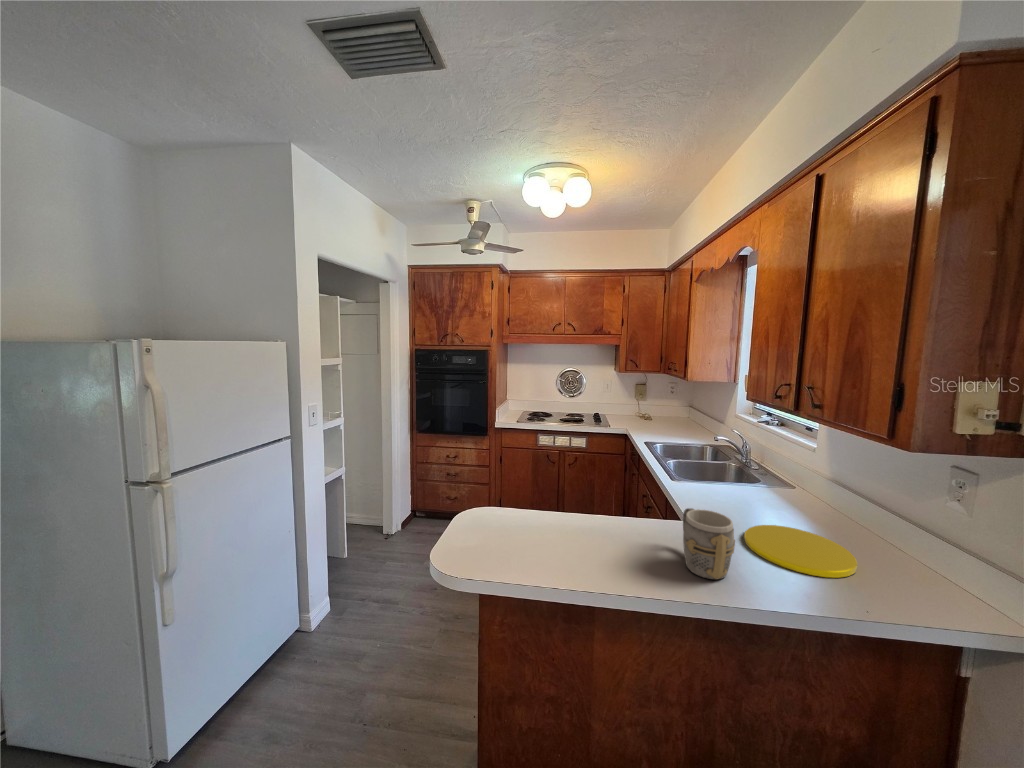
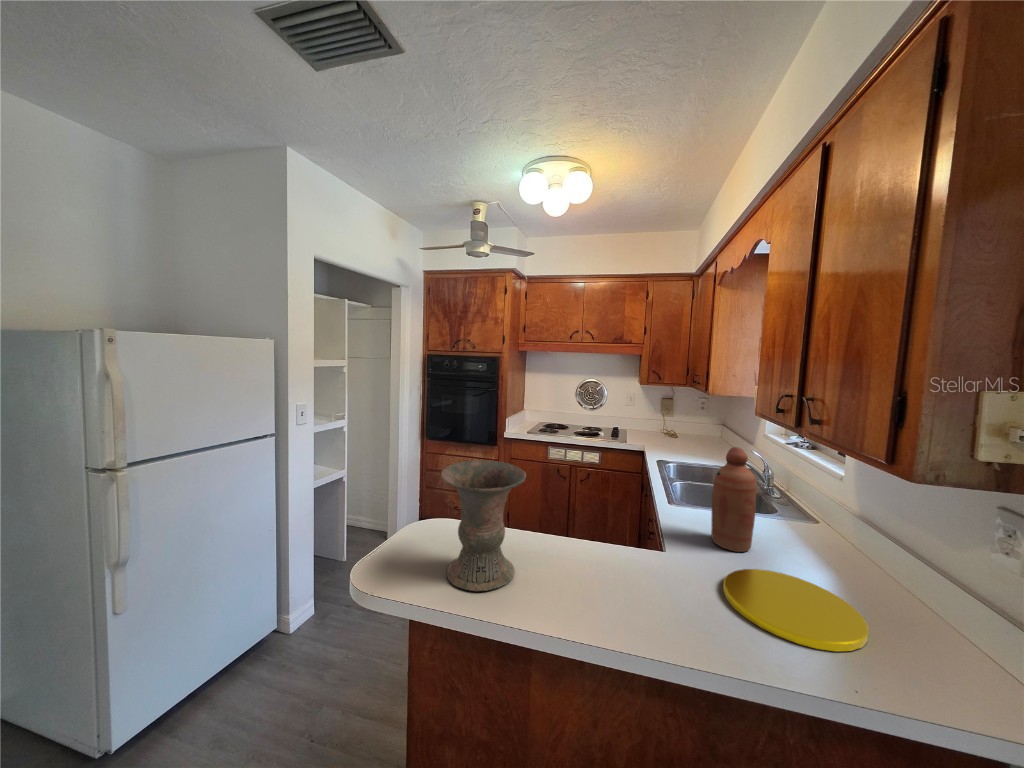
bottle: none [720,428,757,513] -> present [711,447,757,552]
vase: none [520,450,594,562] -> present [441,460,526,591]
mug: present [683,508,735,579] -> none [627,540,690,635]

